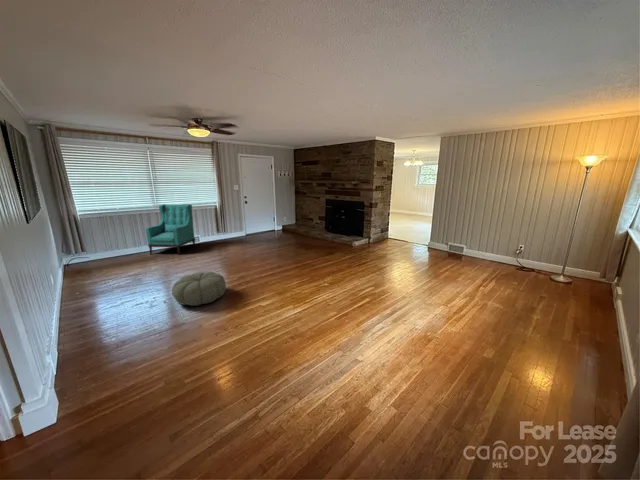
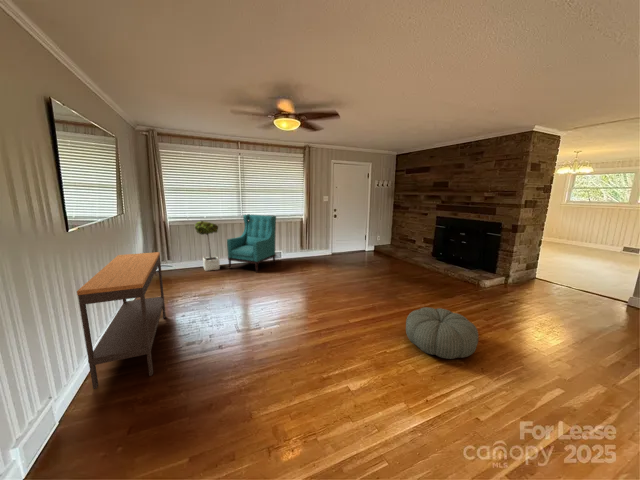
potted tree: none [109,212,141,258] -> present [195,221,220,271]
console table: none [44,239,113,340] -> present [77,252,166,389]
pouf: present [172,272,226,306] -> present [406,307,478,359]

